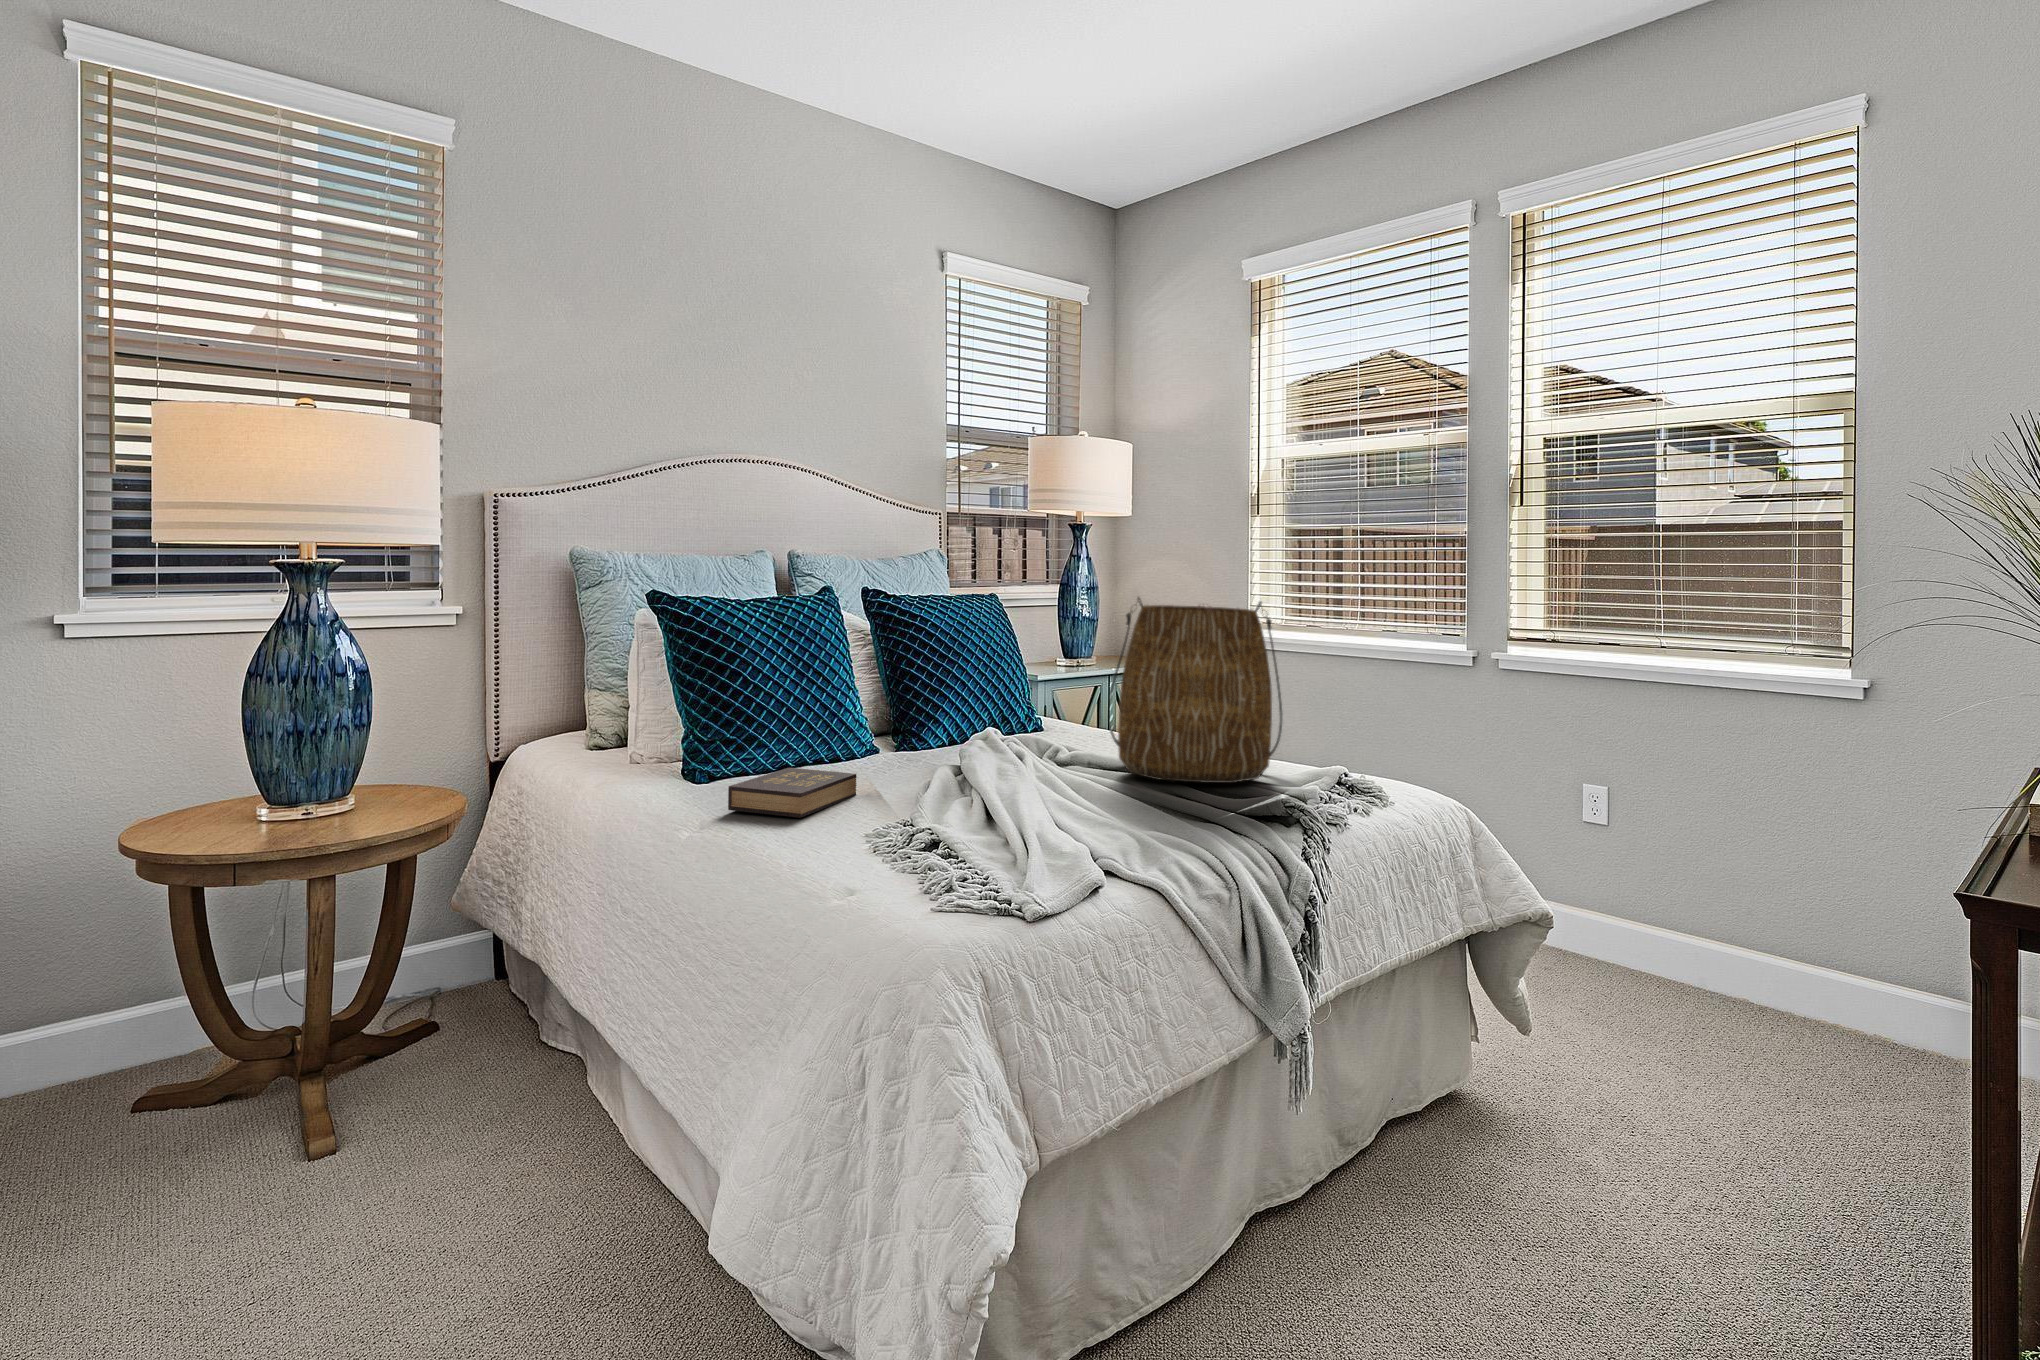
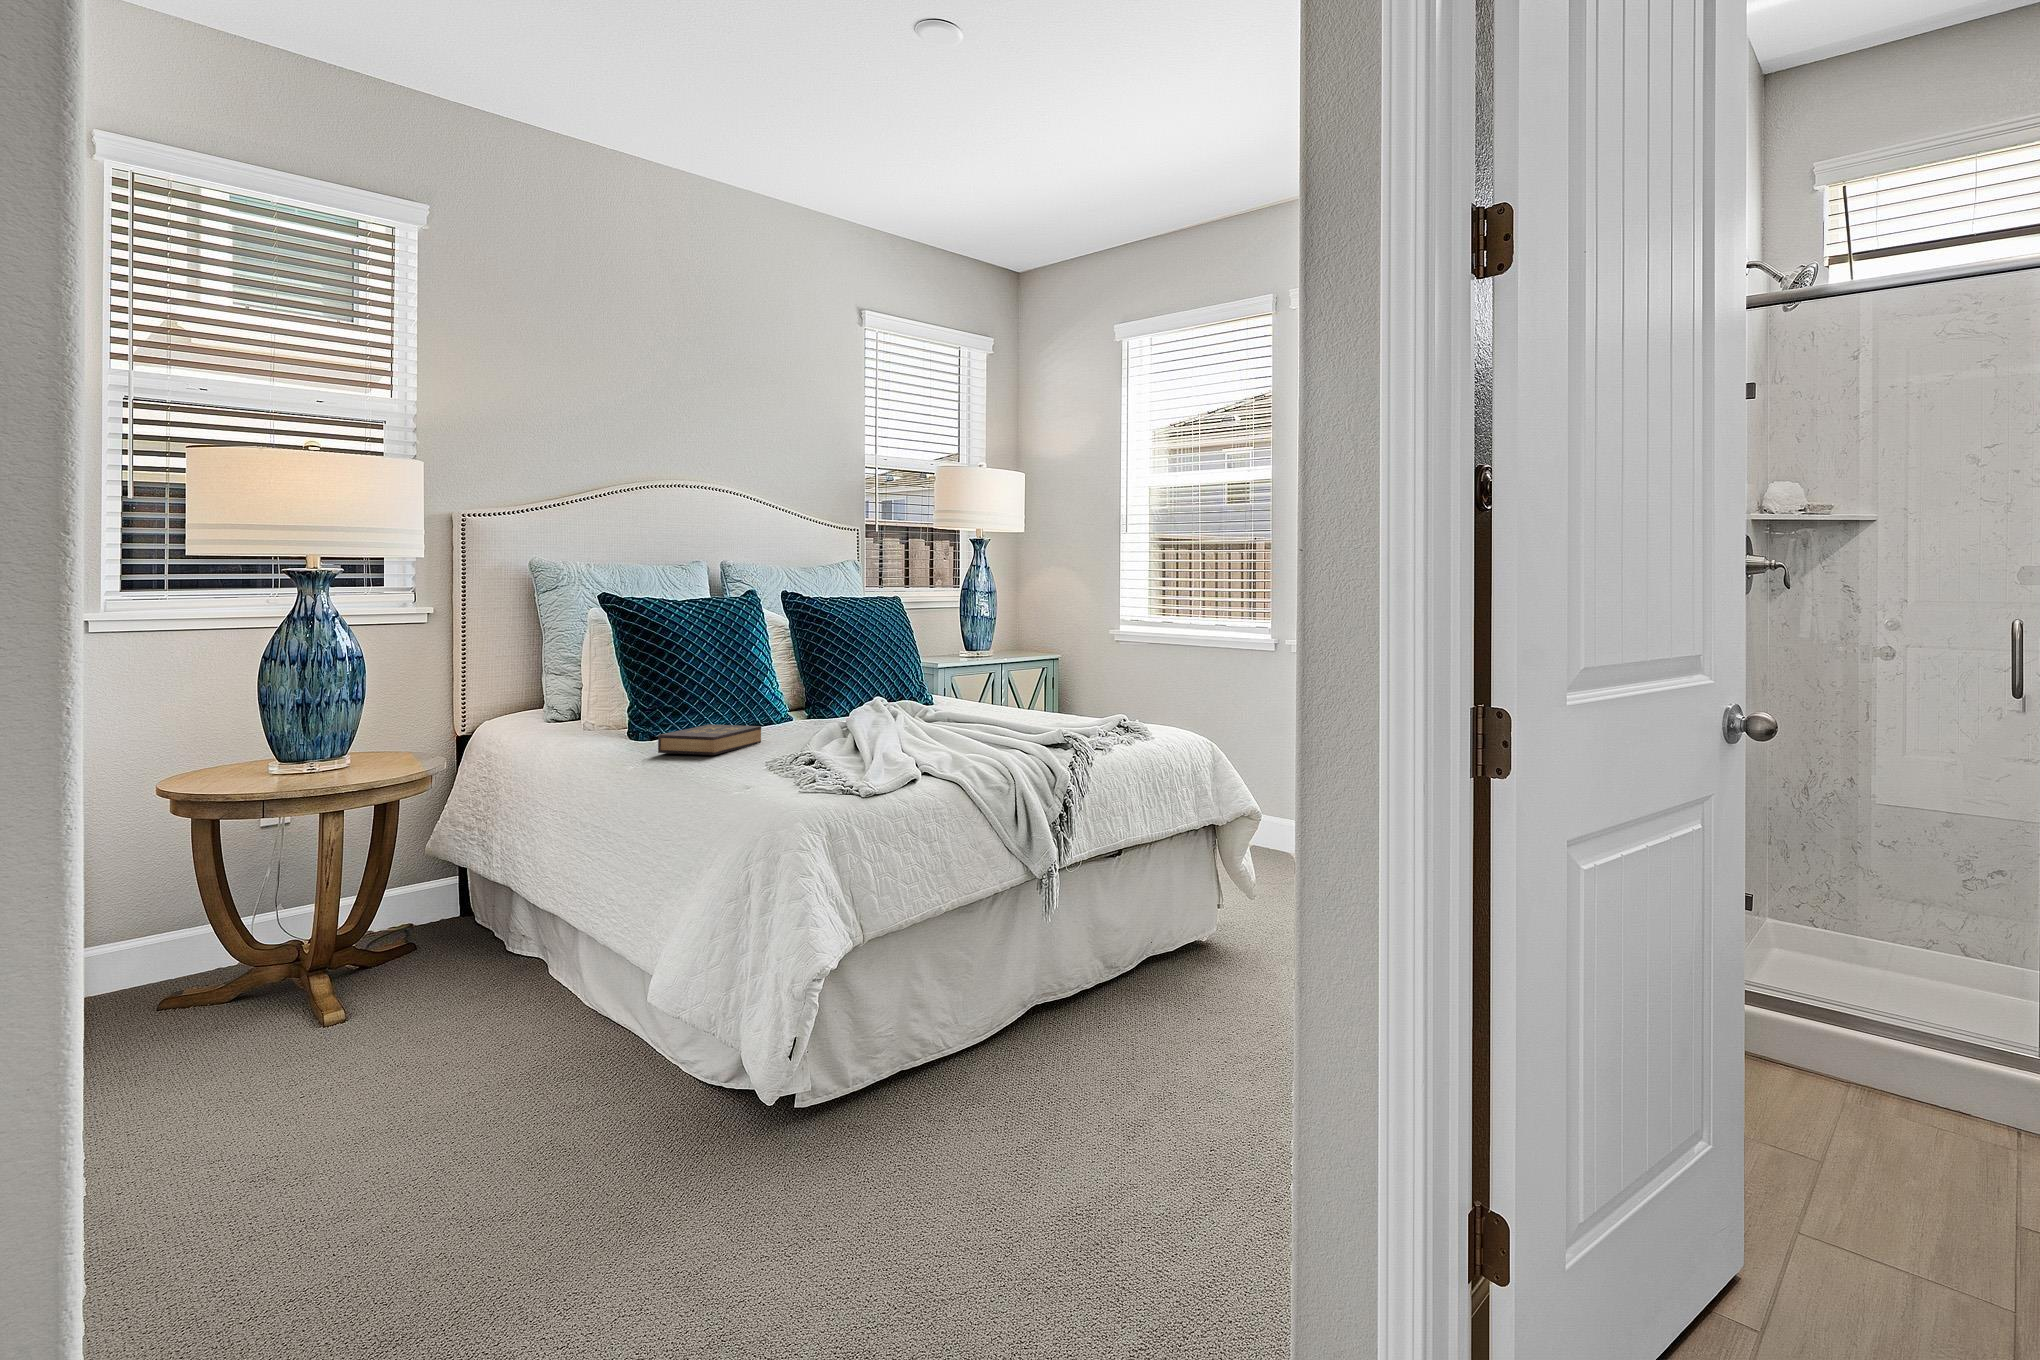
tote bag: present [1108,598,1282,783] -> none [961,591,1090,726]

